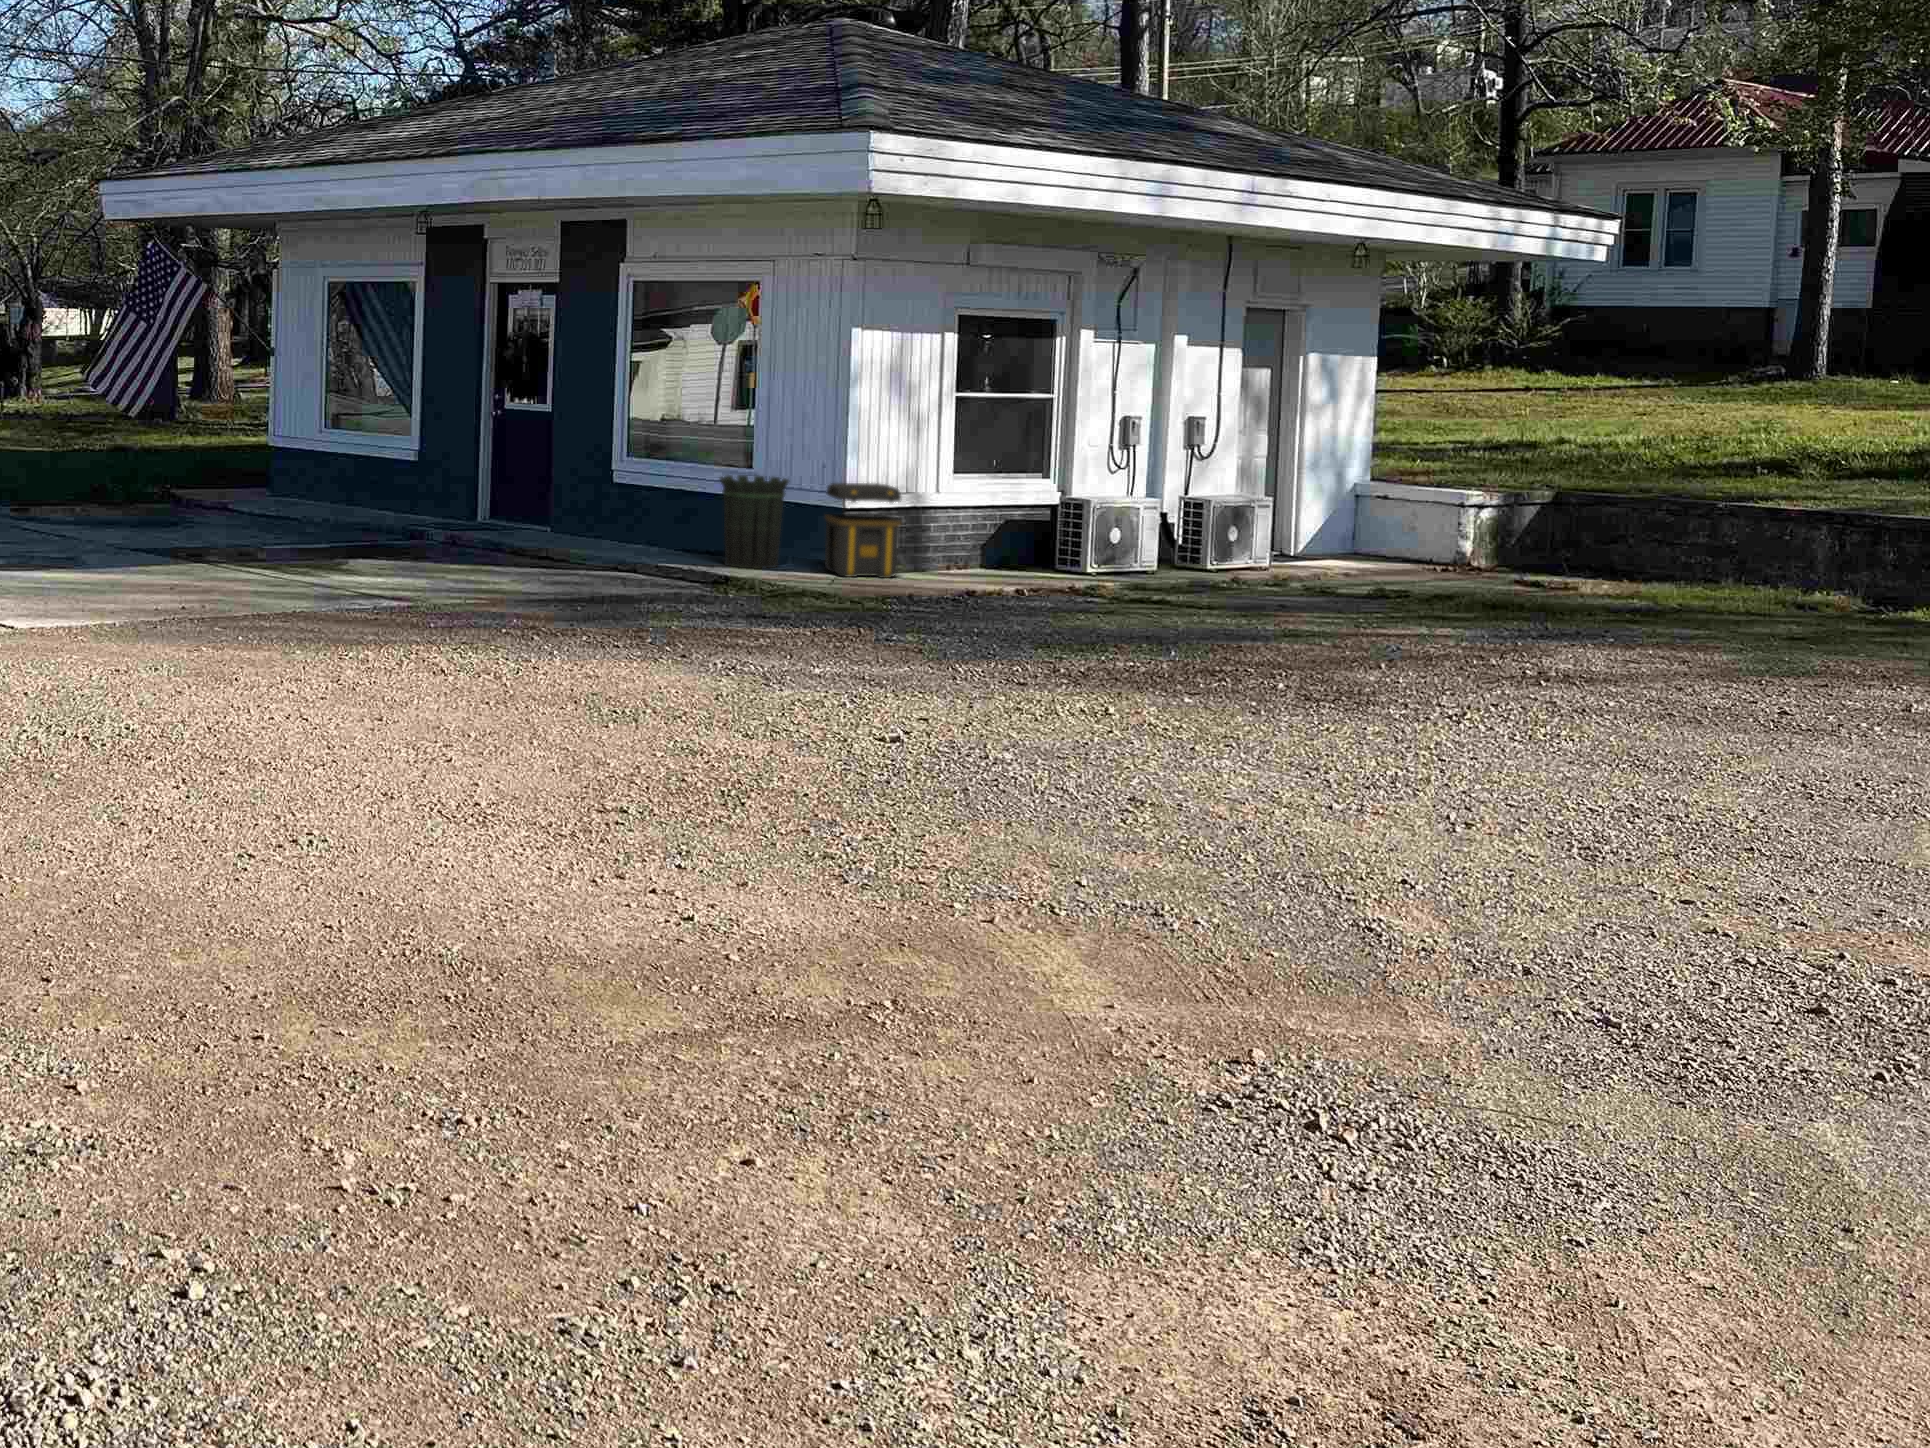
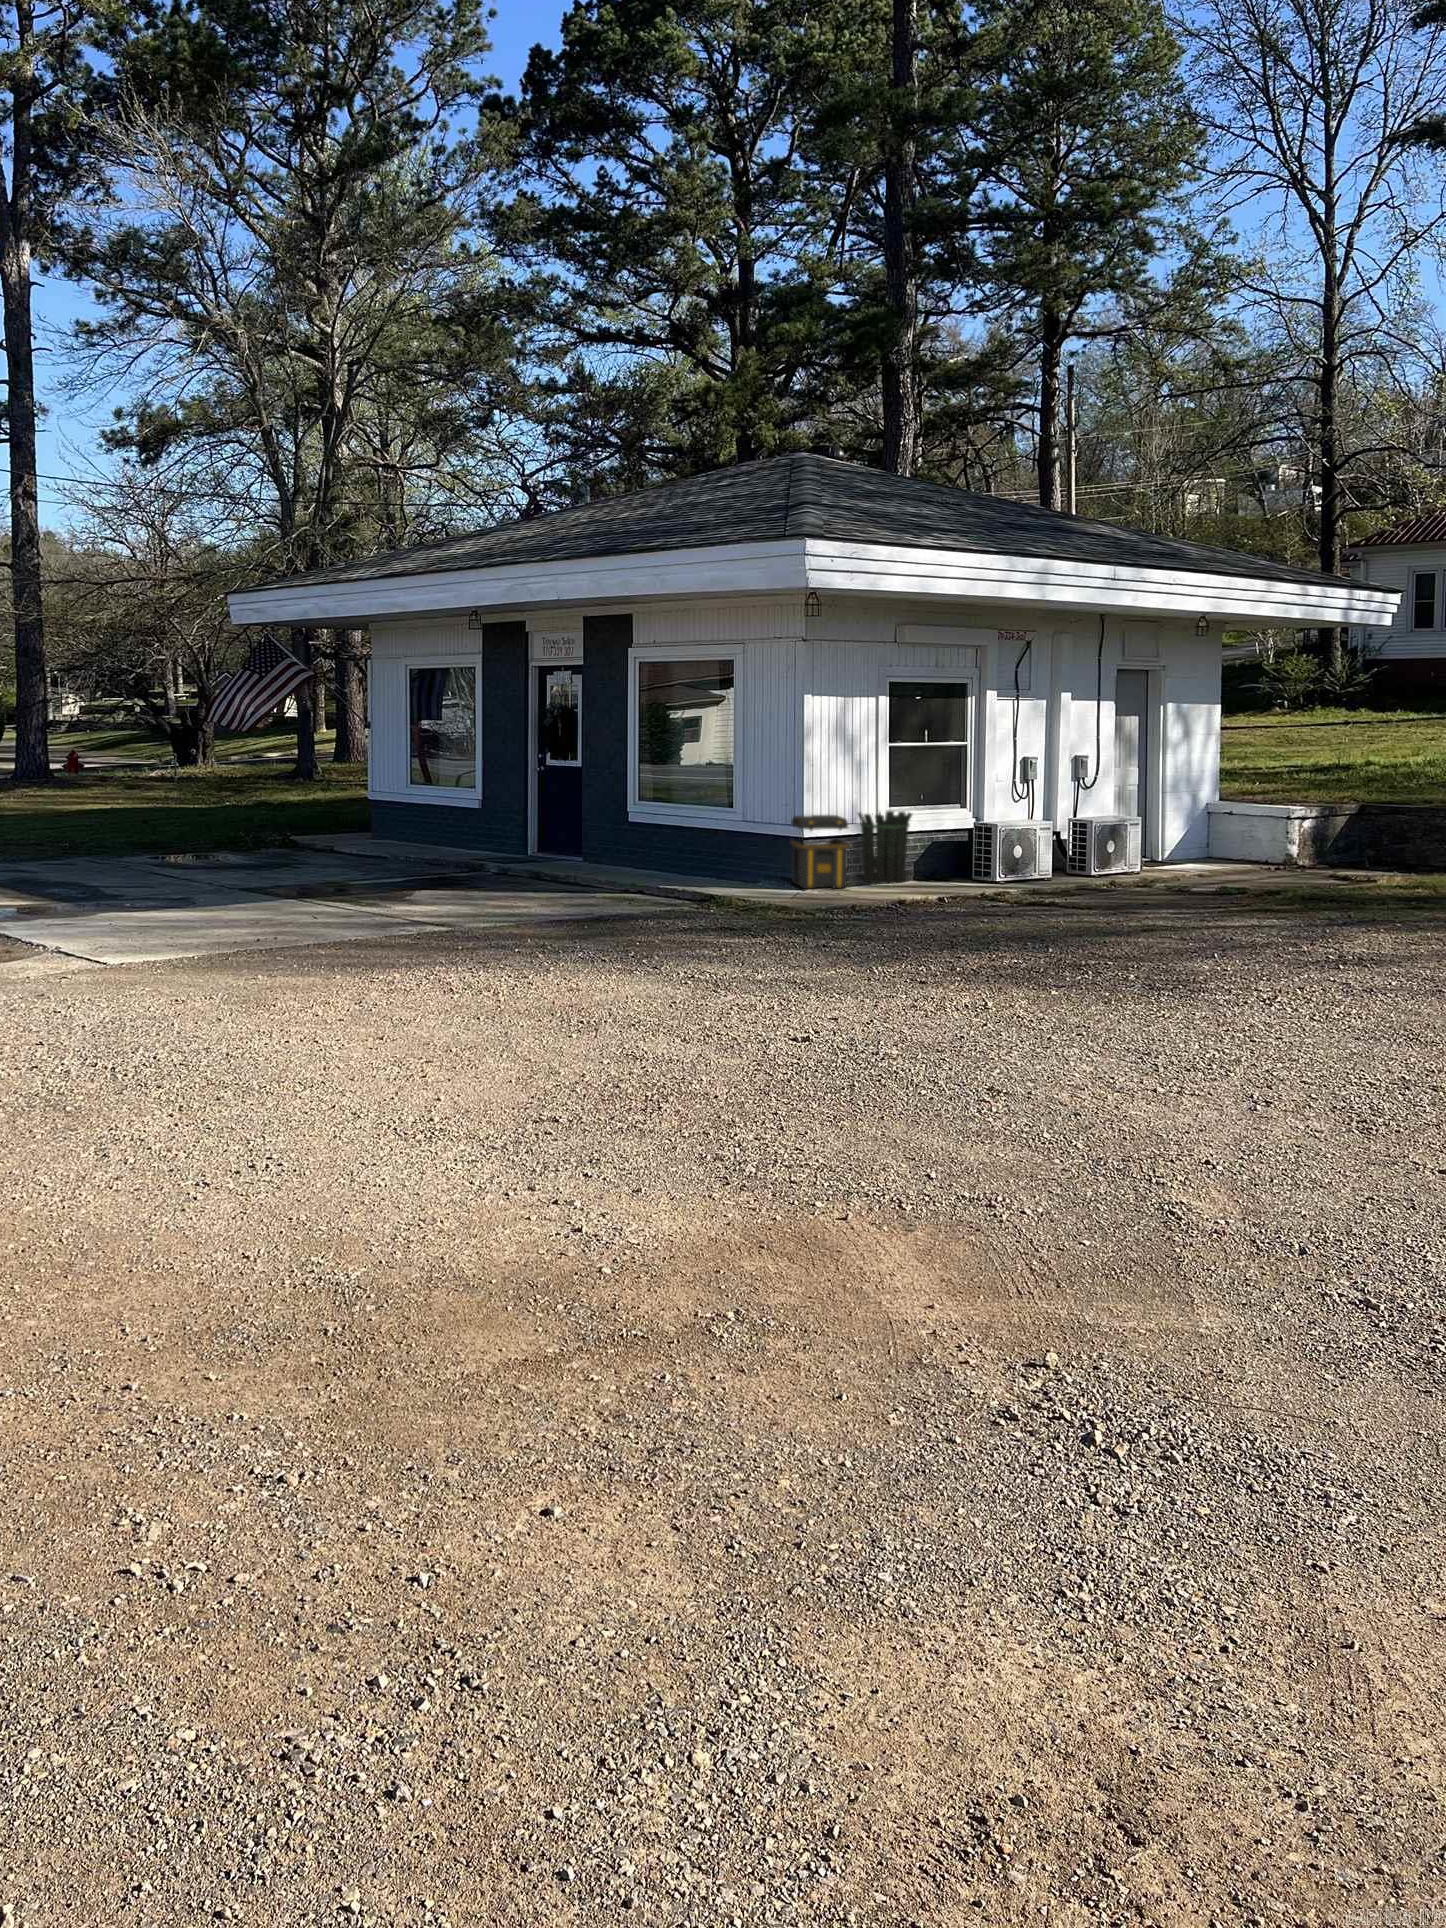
waste bin: present [720,475,789,568] -> present [858,811,912,883]

